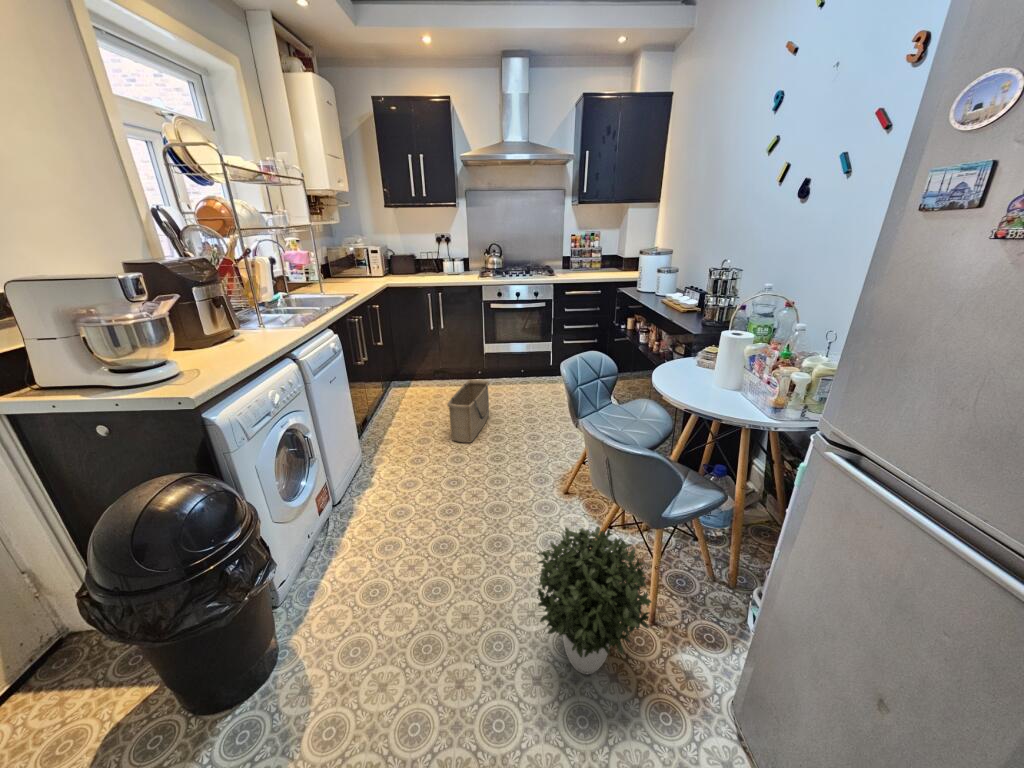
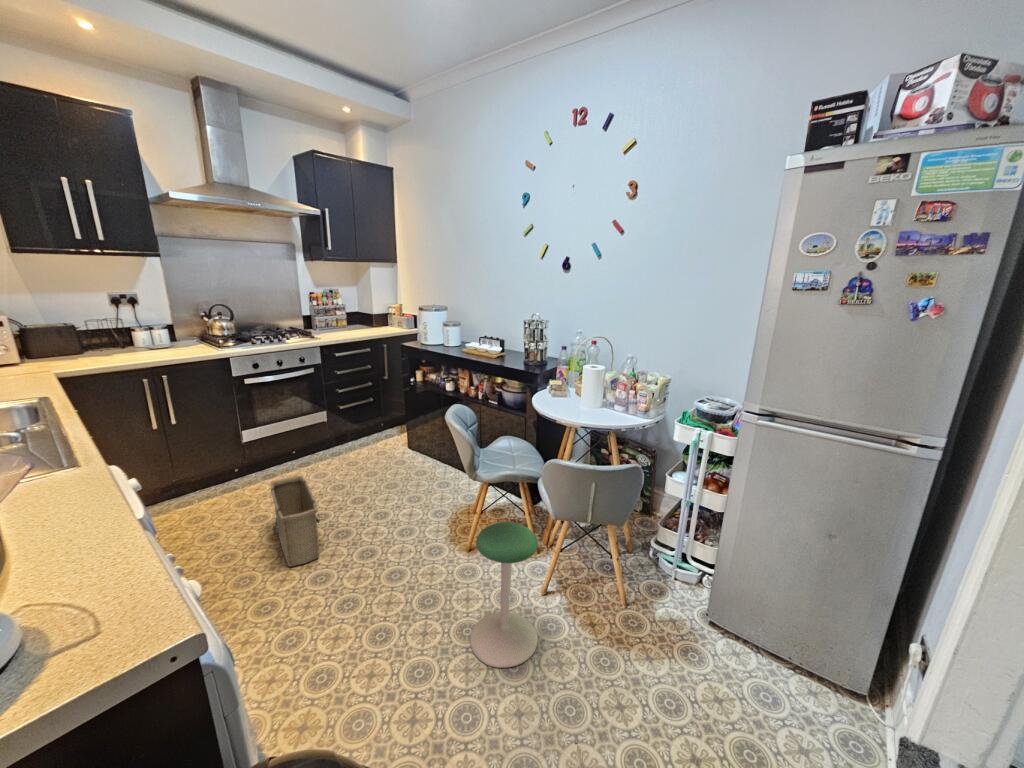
stool: none [484,461,547,590] -> present [470,522,538,668]
potted plant: present [538,527,652,674] -> none [581,535,686,675]

